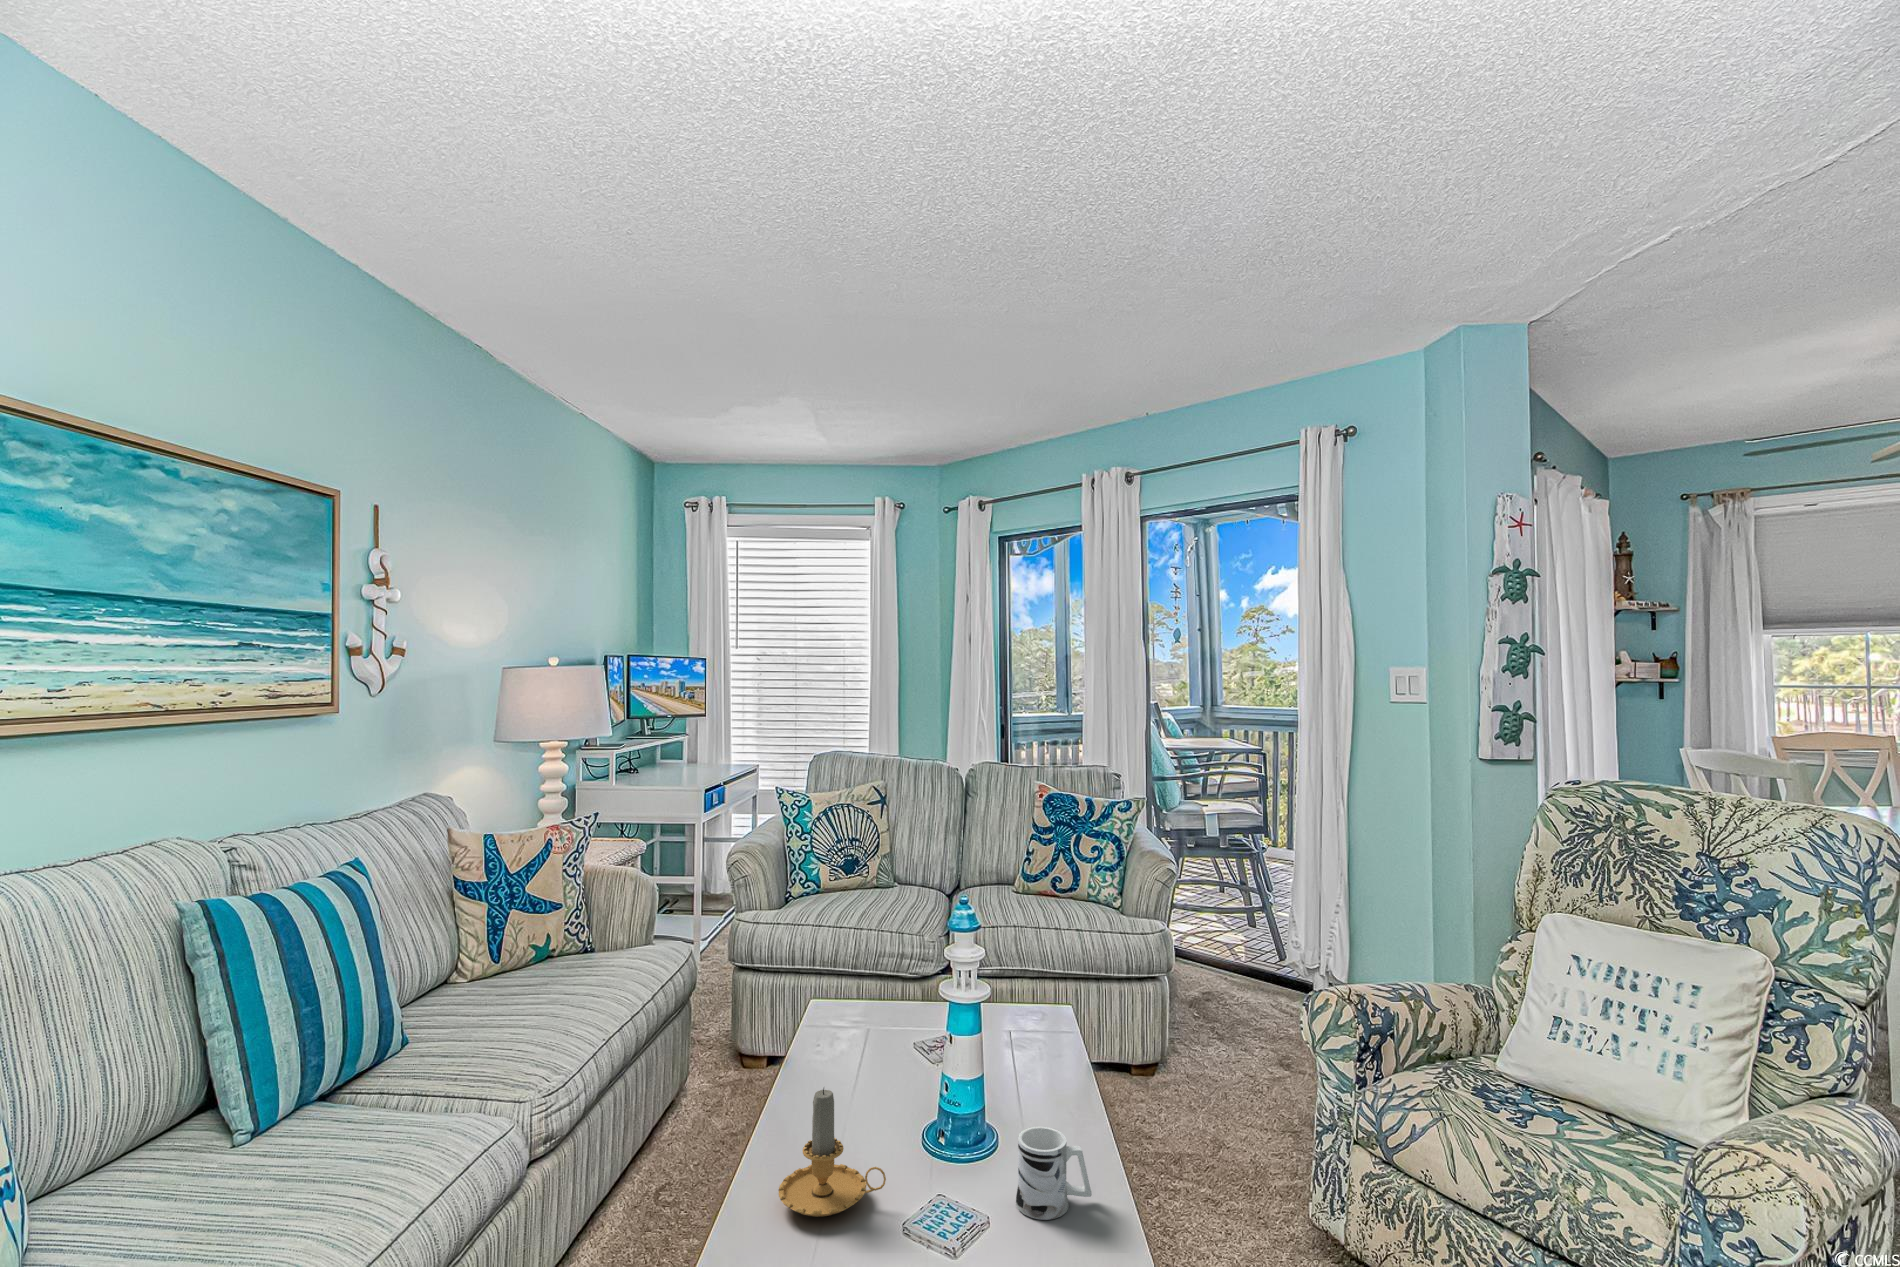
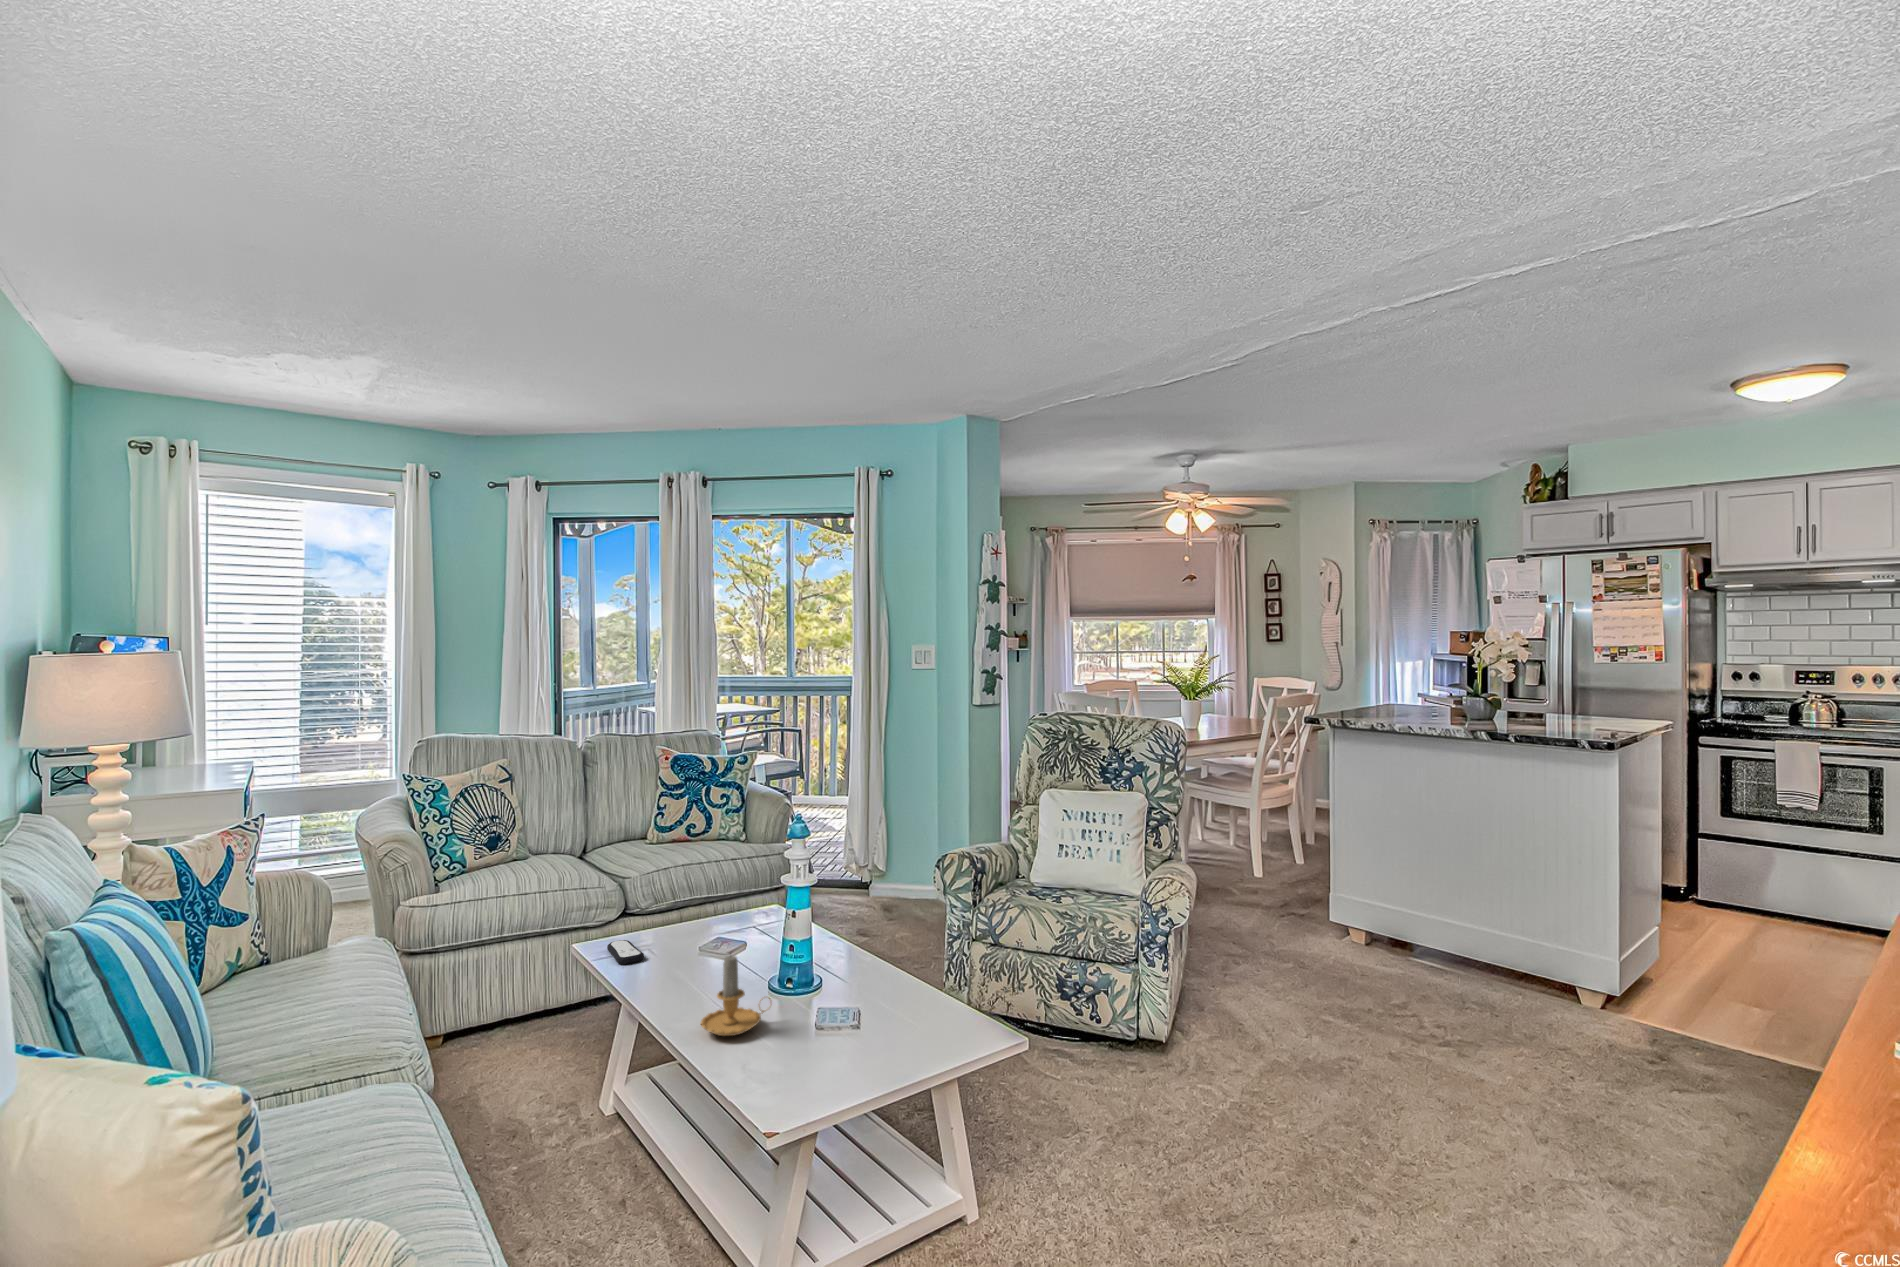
remote control: none [832,1012,871,1048] -> present [607,940,644,964]
mug: present [1016,1127,1092,1220] -> none [842,949,883,999]

